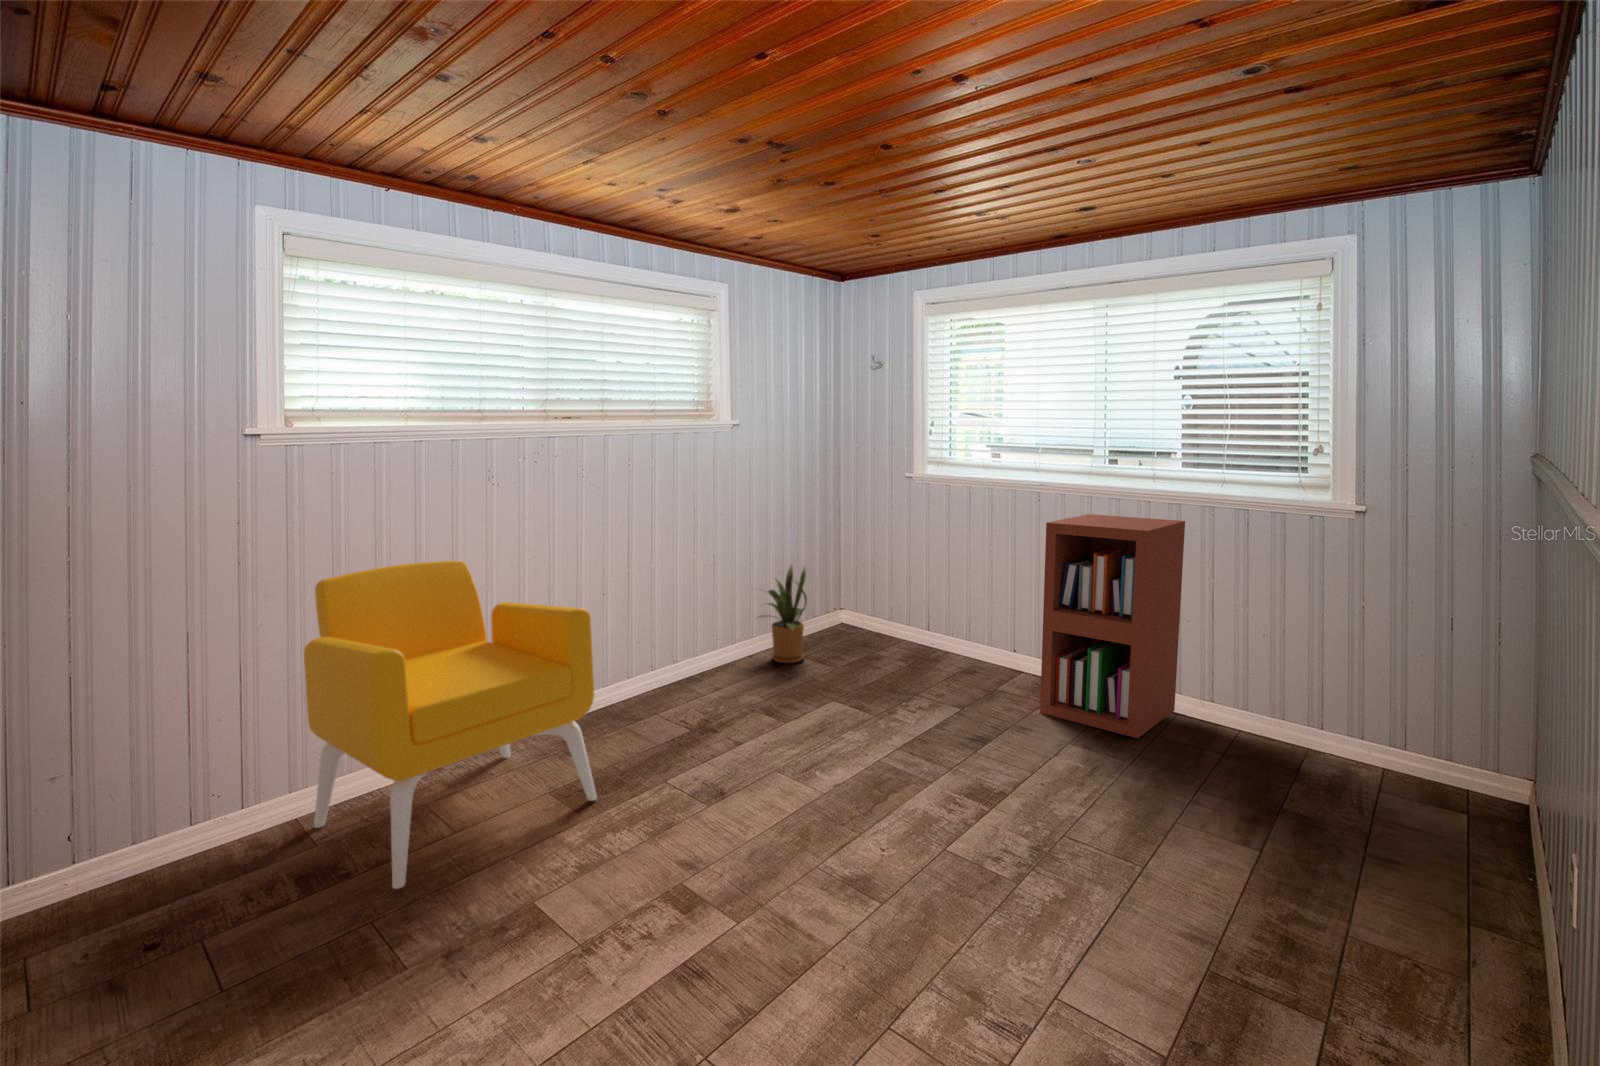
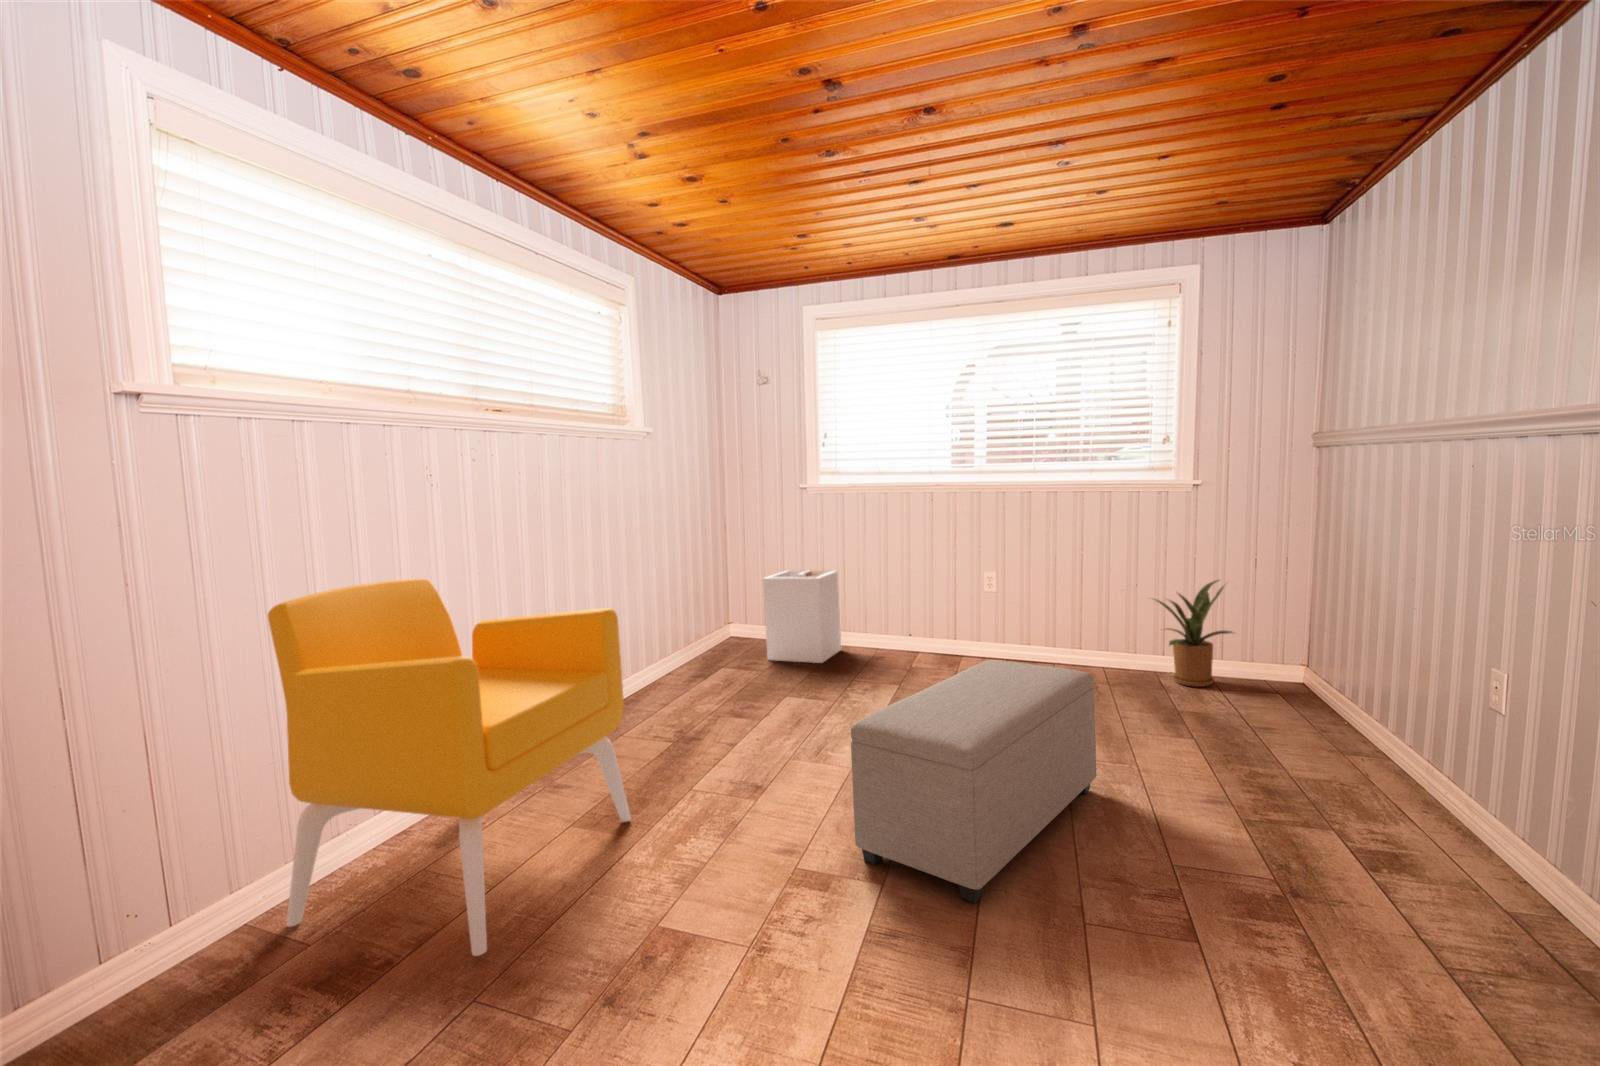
bookshelf: present [1040,514,1185,738] -> none [952,504,1050,683]
laundry hamper: none [859,562,945,668] -> present [763,571,841,663]
house plant: present [756,565,807,663] -> present [1156,580,1232,687]
ottoman: none [736,712,1061,969] -> present [851,660,1097,903]

